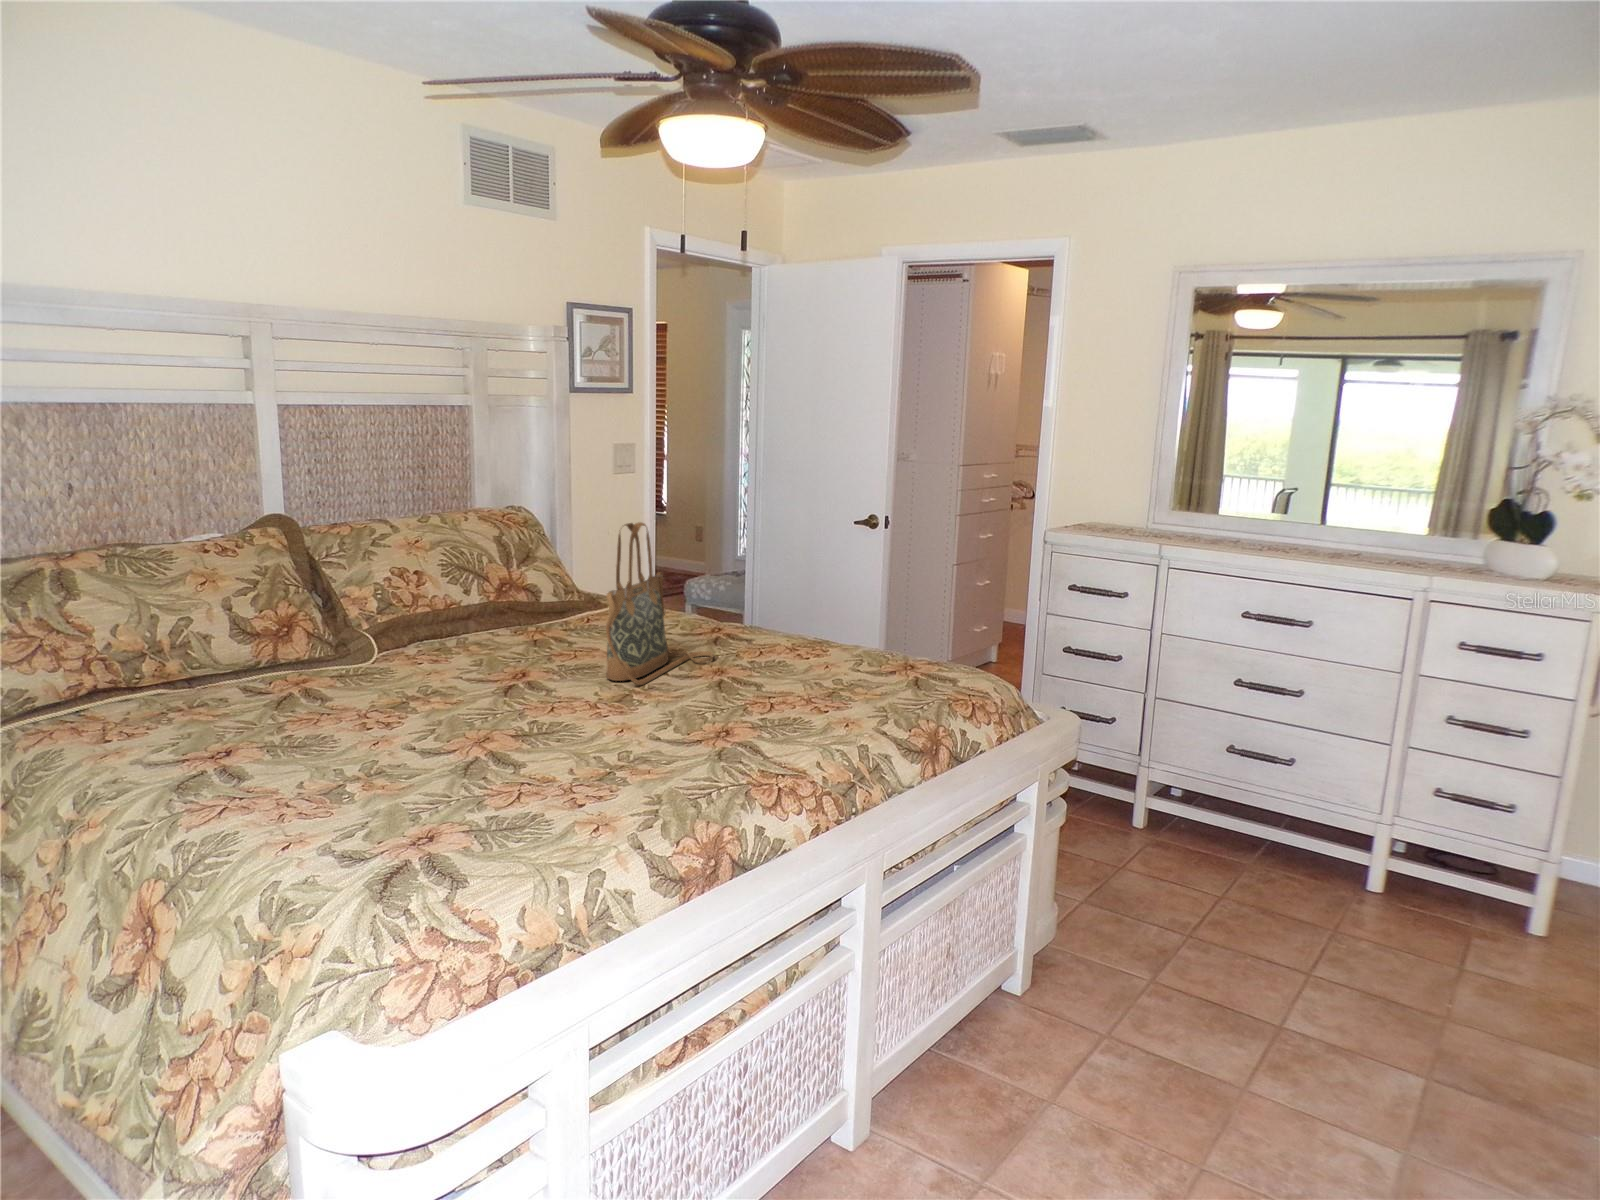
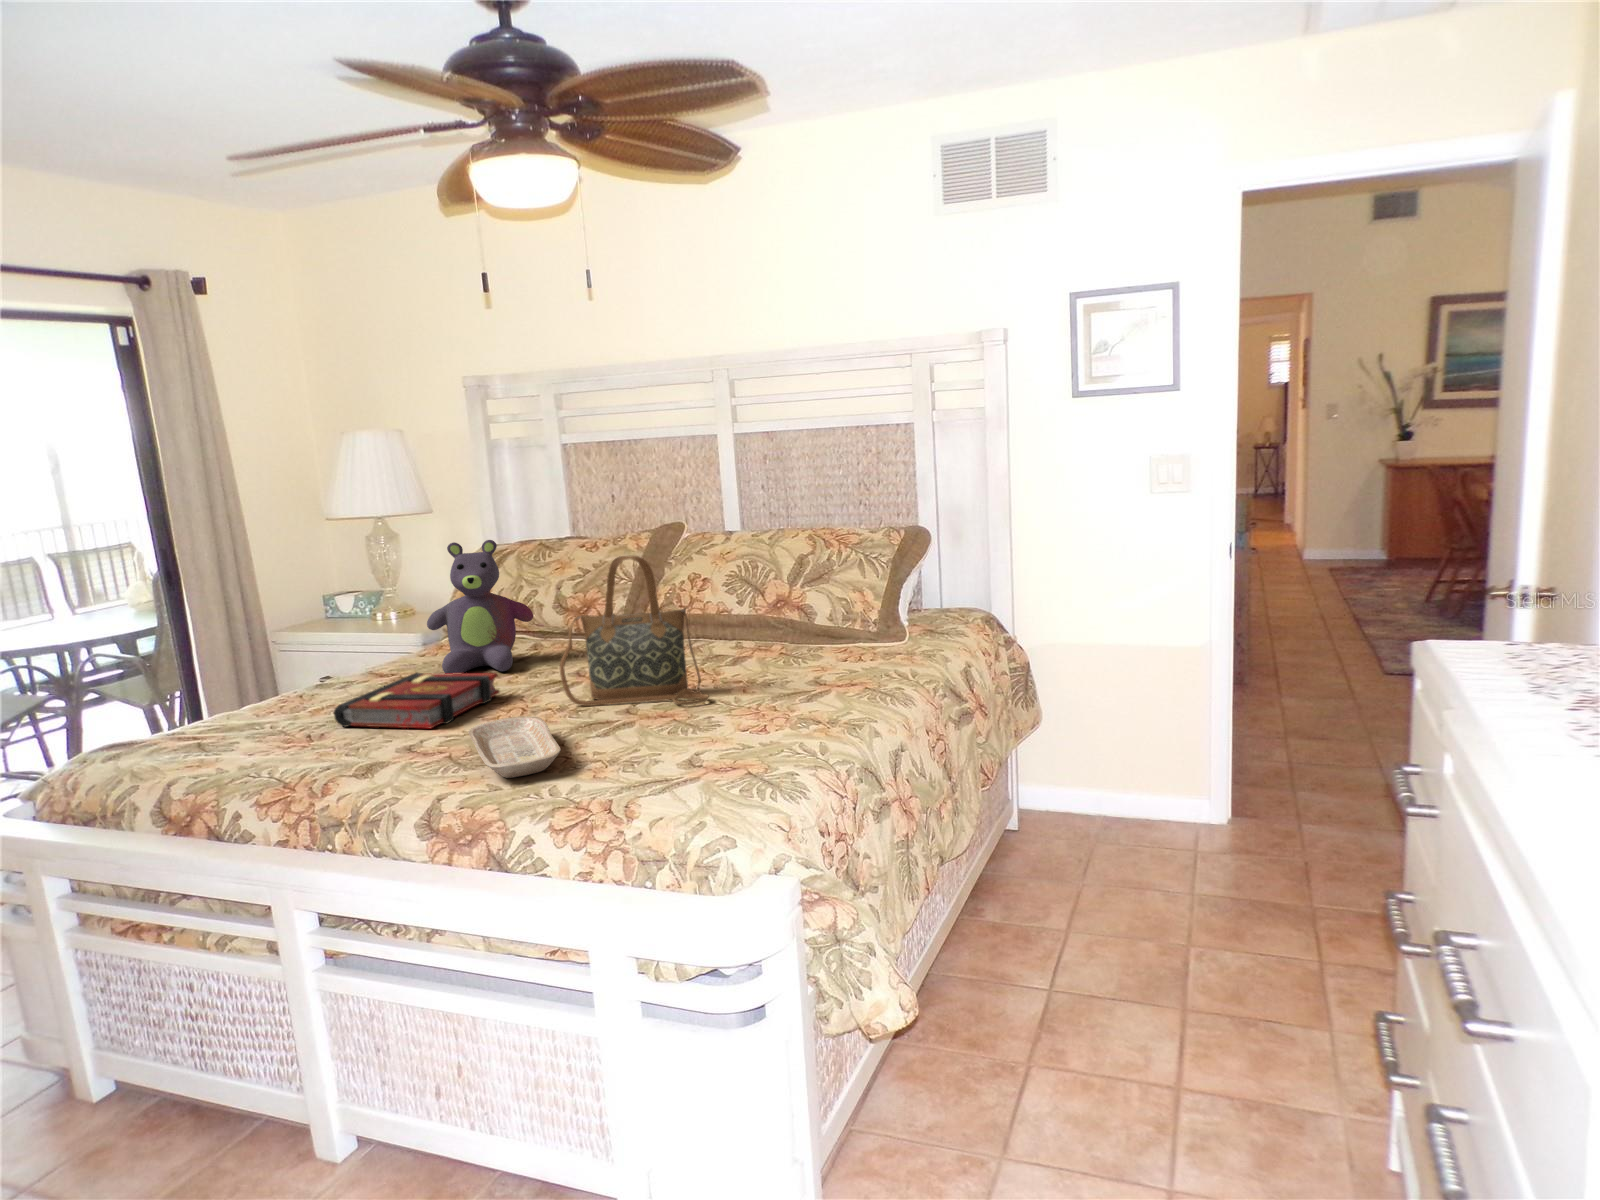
stuffed bear: none [237,529,396,724] -> present [427,540,533,674]
tray: none [713,678,877,712] -> present [469,716,561,778]
book: none [415,679,629,765] -> present [334,673,500,728]

